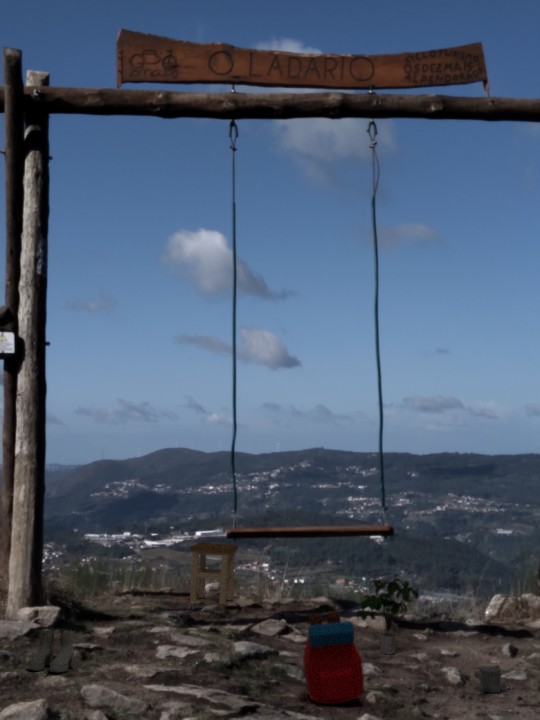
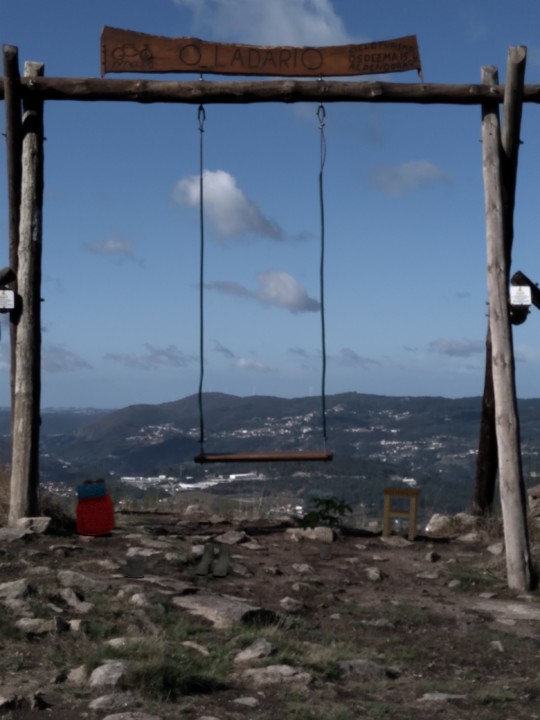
stool: present [190,542,238,605] -> present [382,487,421,540]
backpack: present [303,612,365,704] -> present [75,478,116,536]
boots: present [28,628,74,673] -> present [197,542,230,576]
watering can: present [474,665,501,693] -> present [112,556,149,578]

